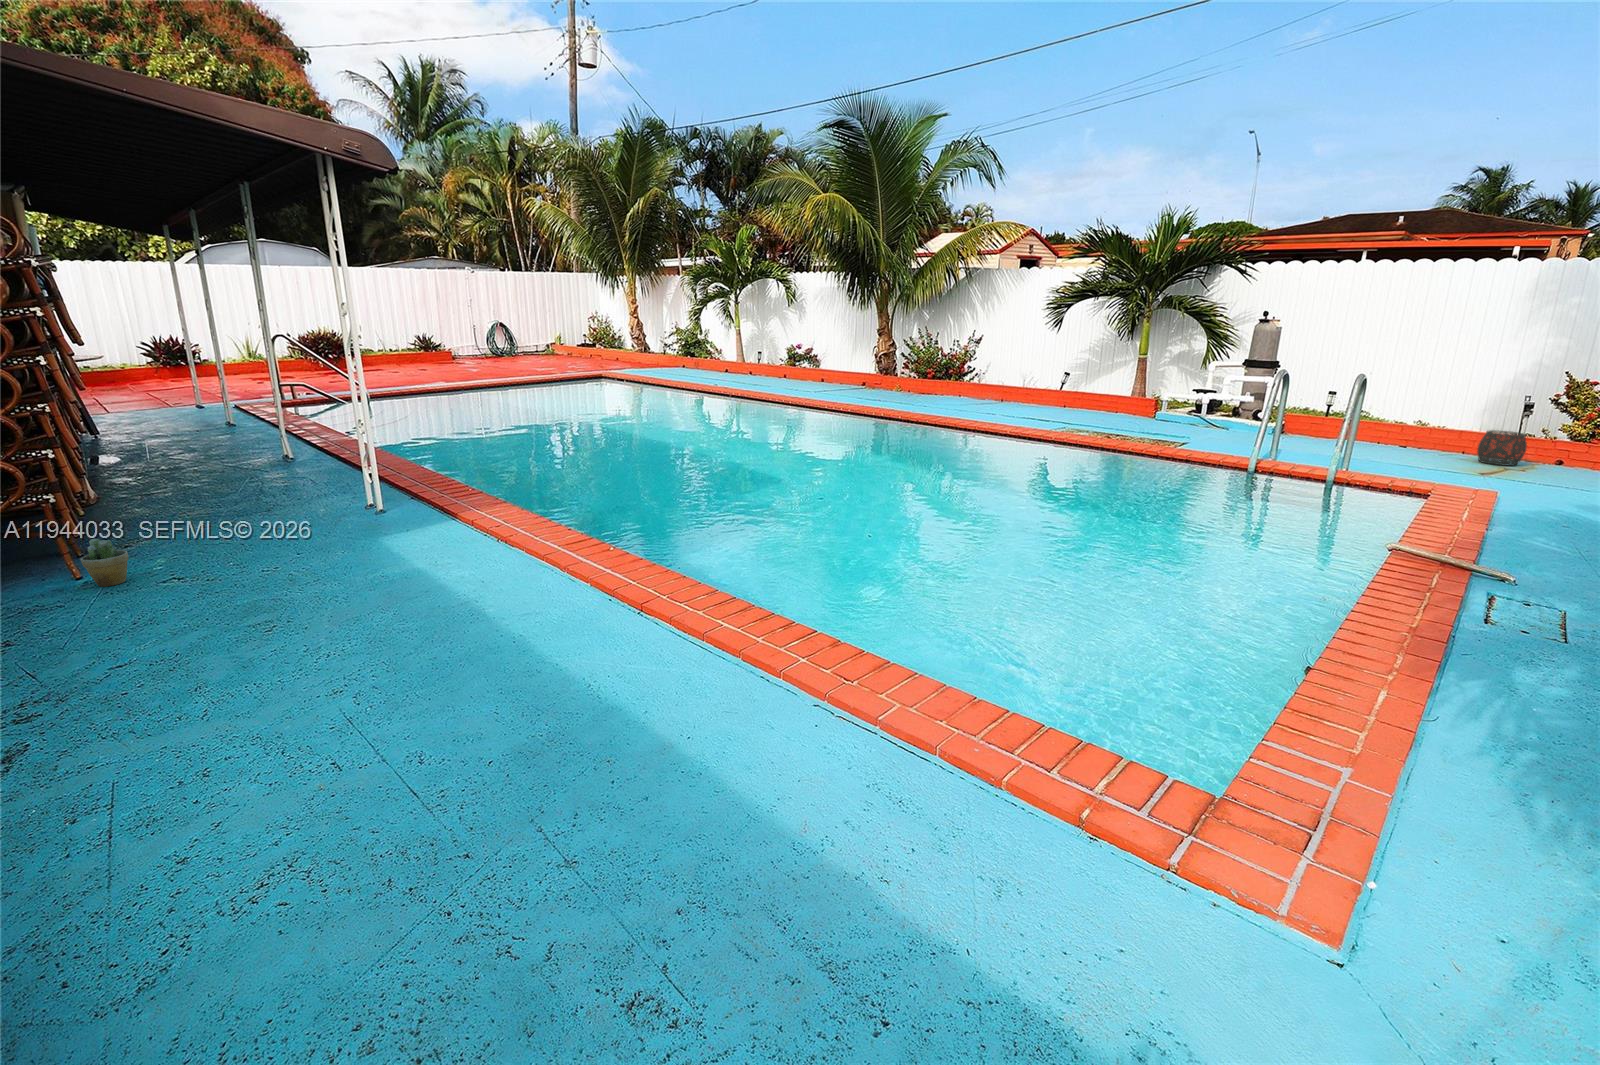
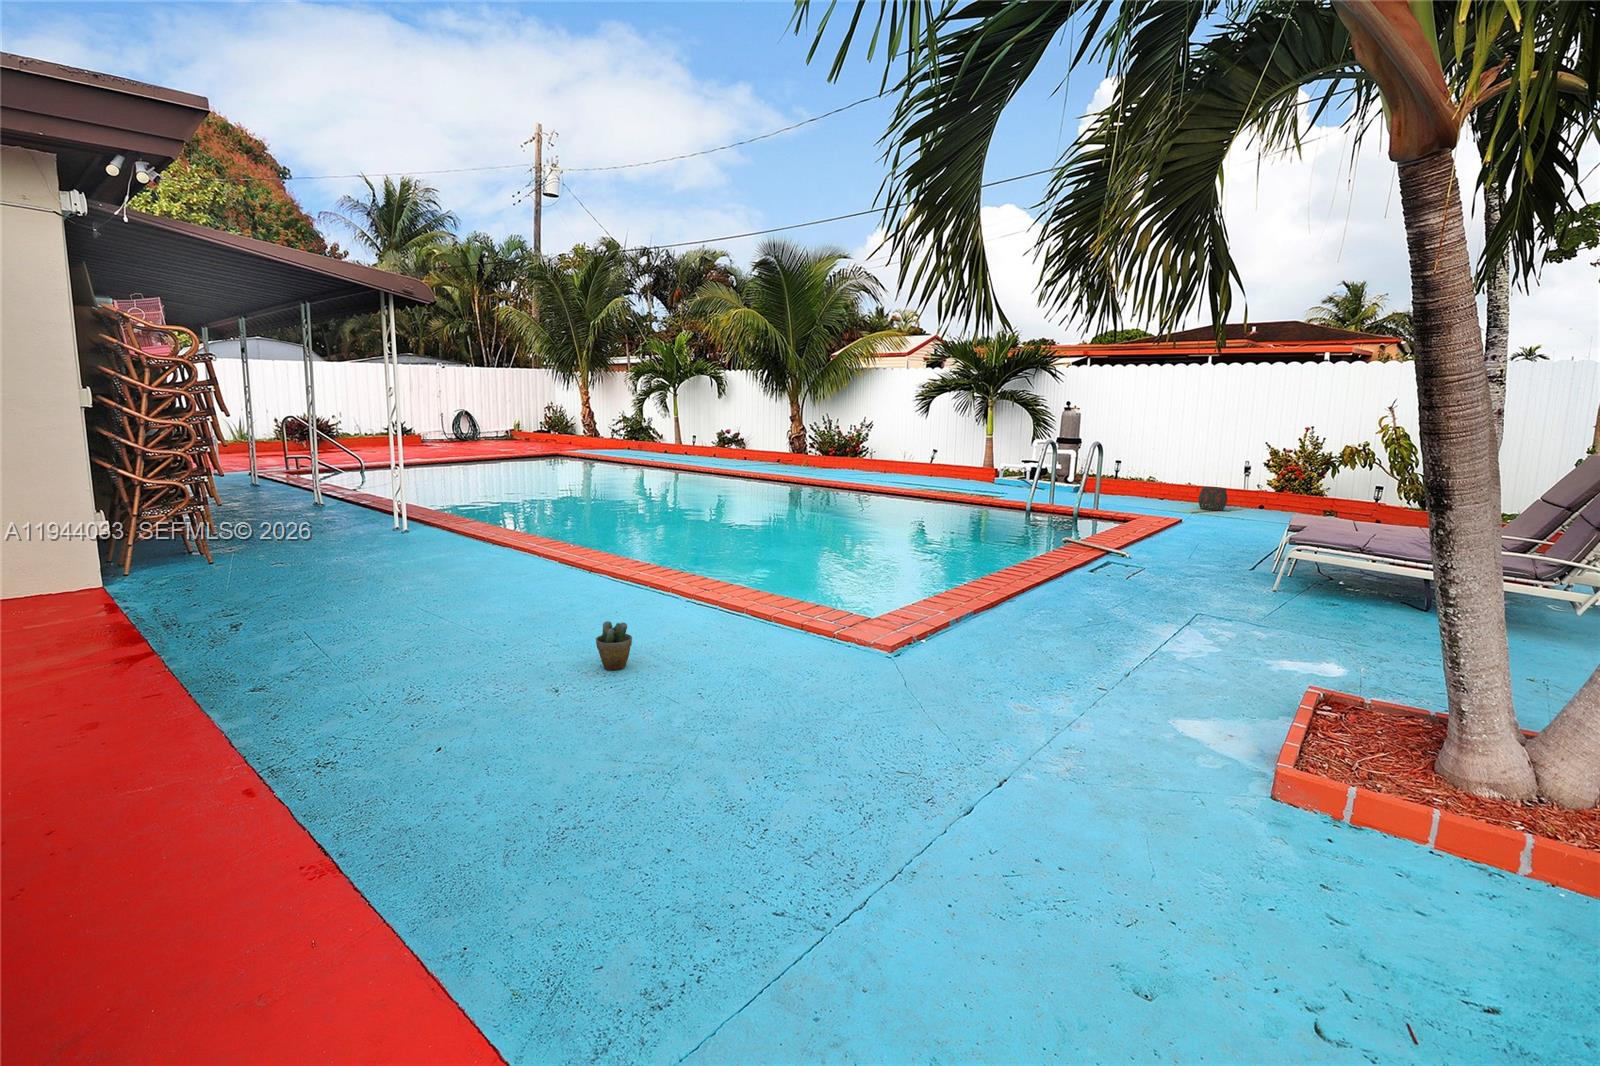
potted plant: present [80,539,128,587] -> present [596,621,632,670]

